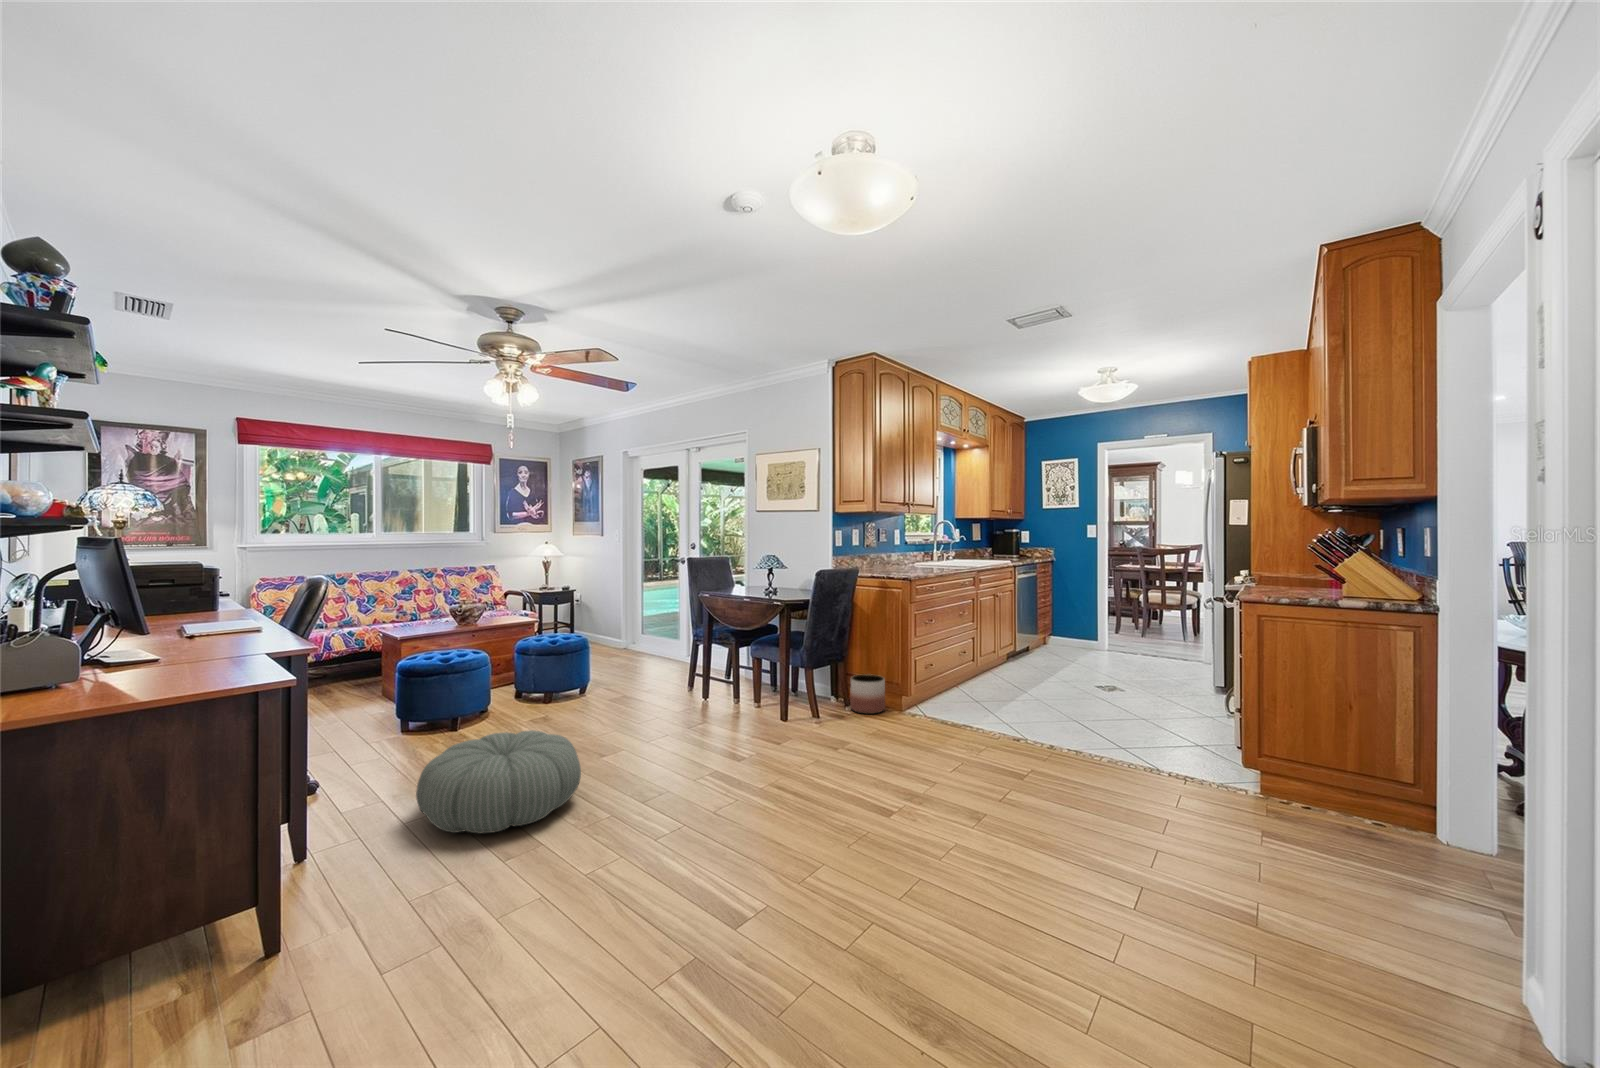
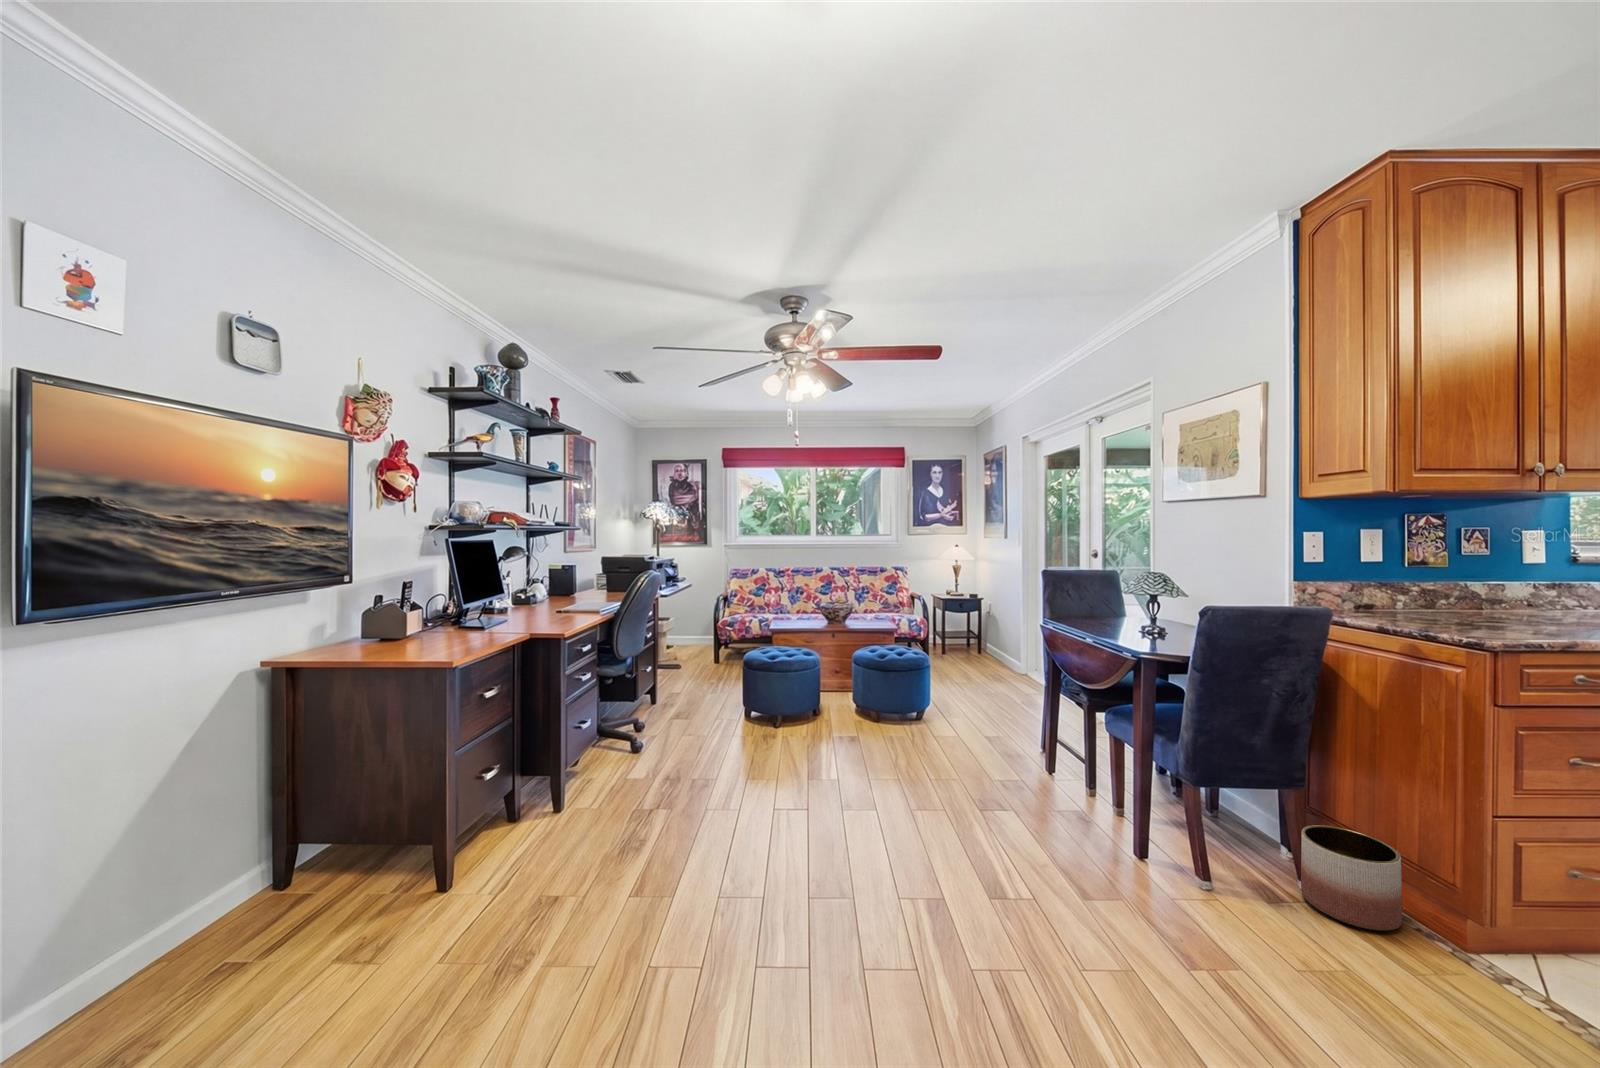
pouf: present [416,730,581,833] -> none [581,759,753,888]

